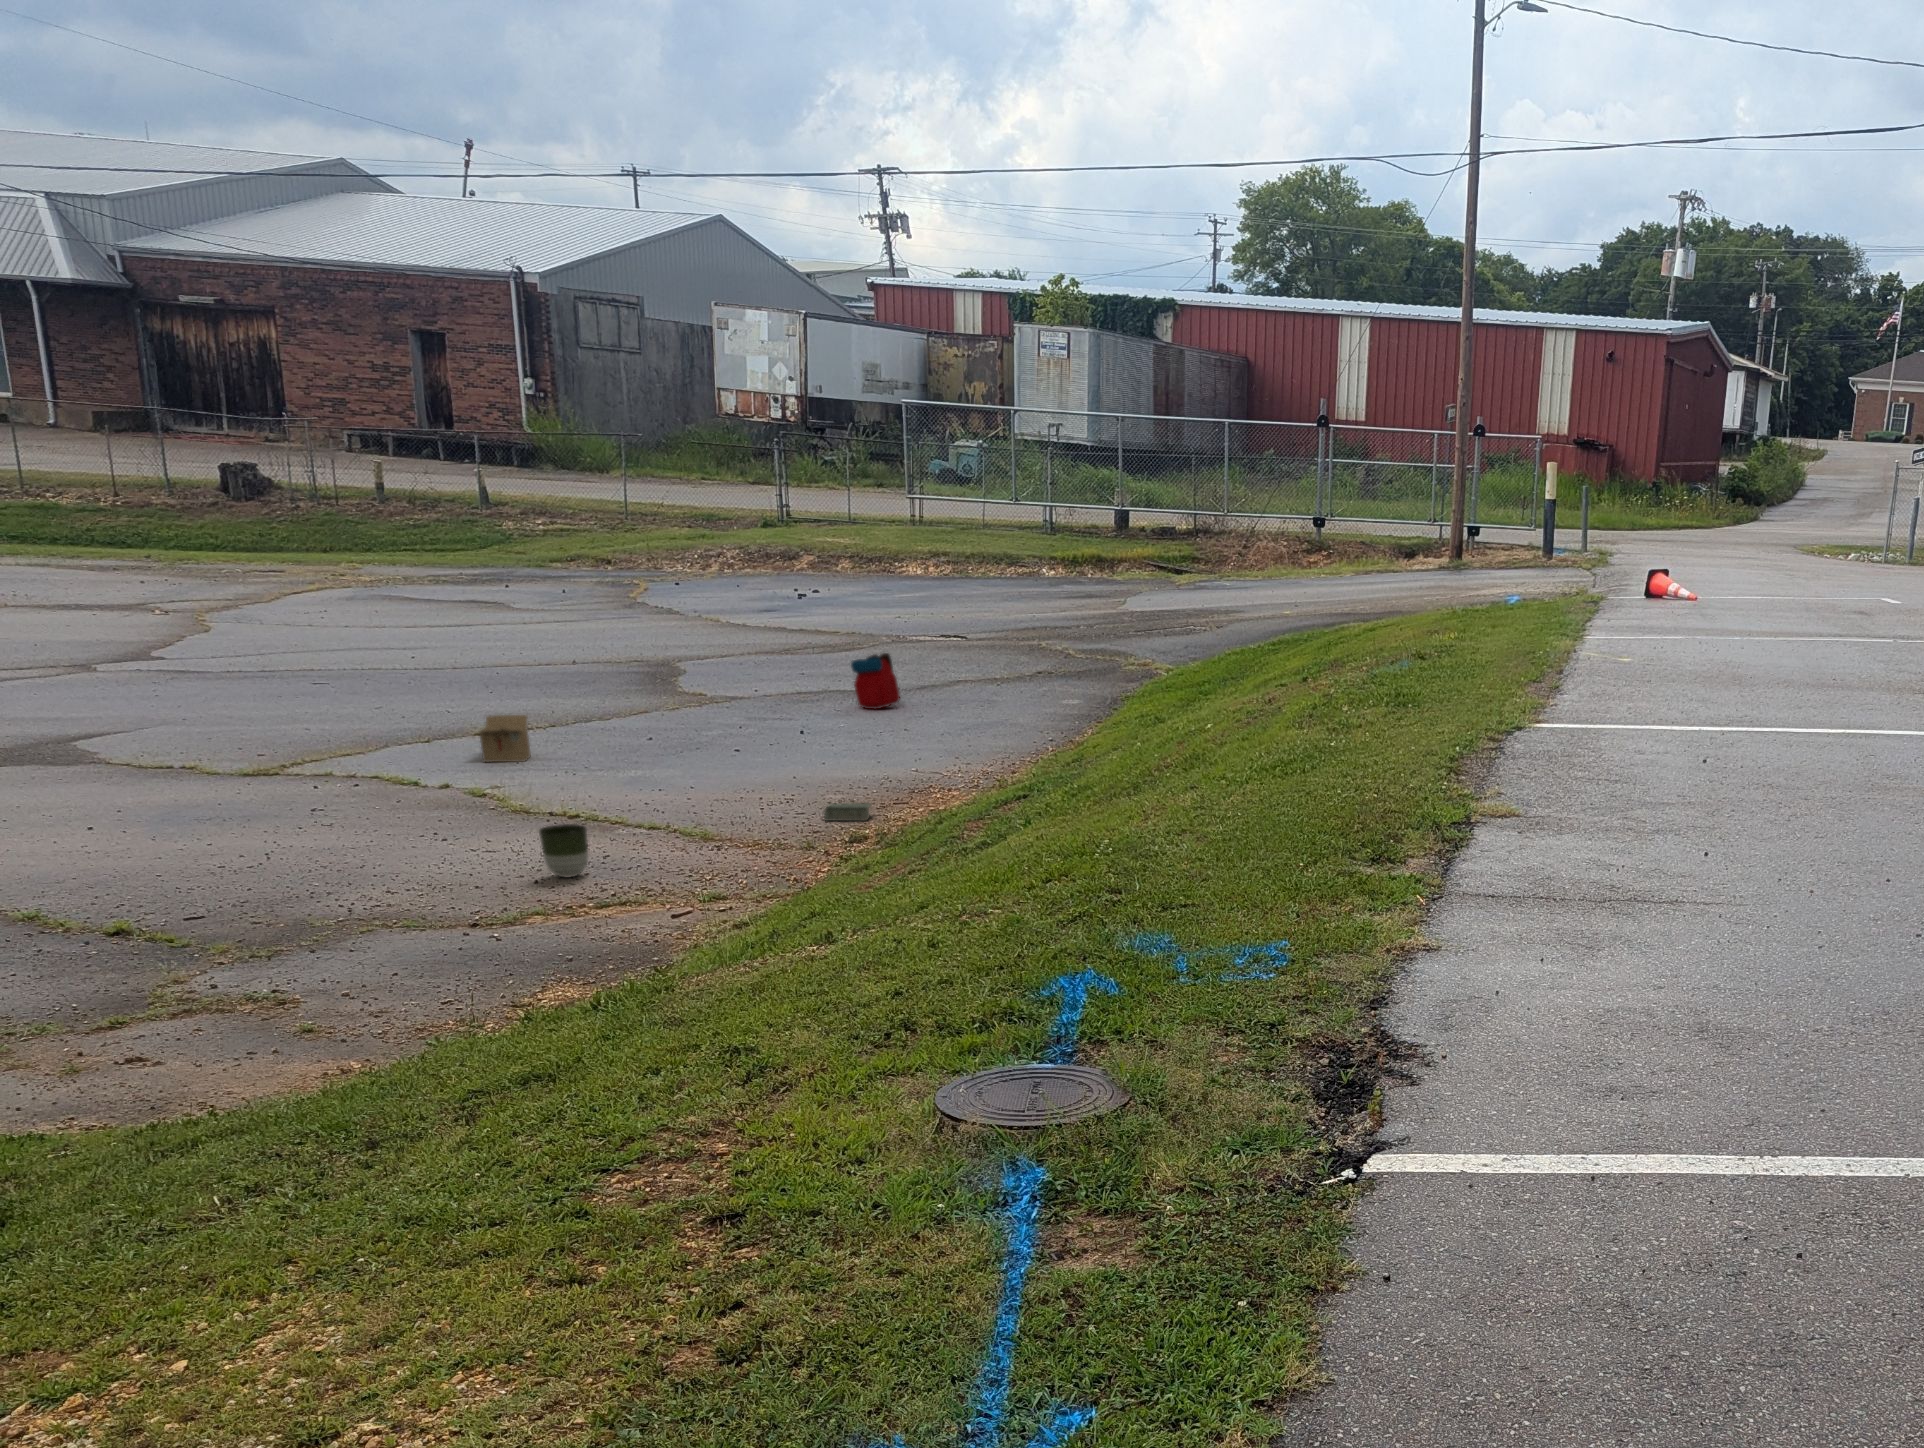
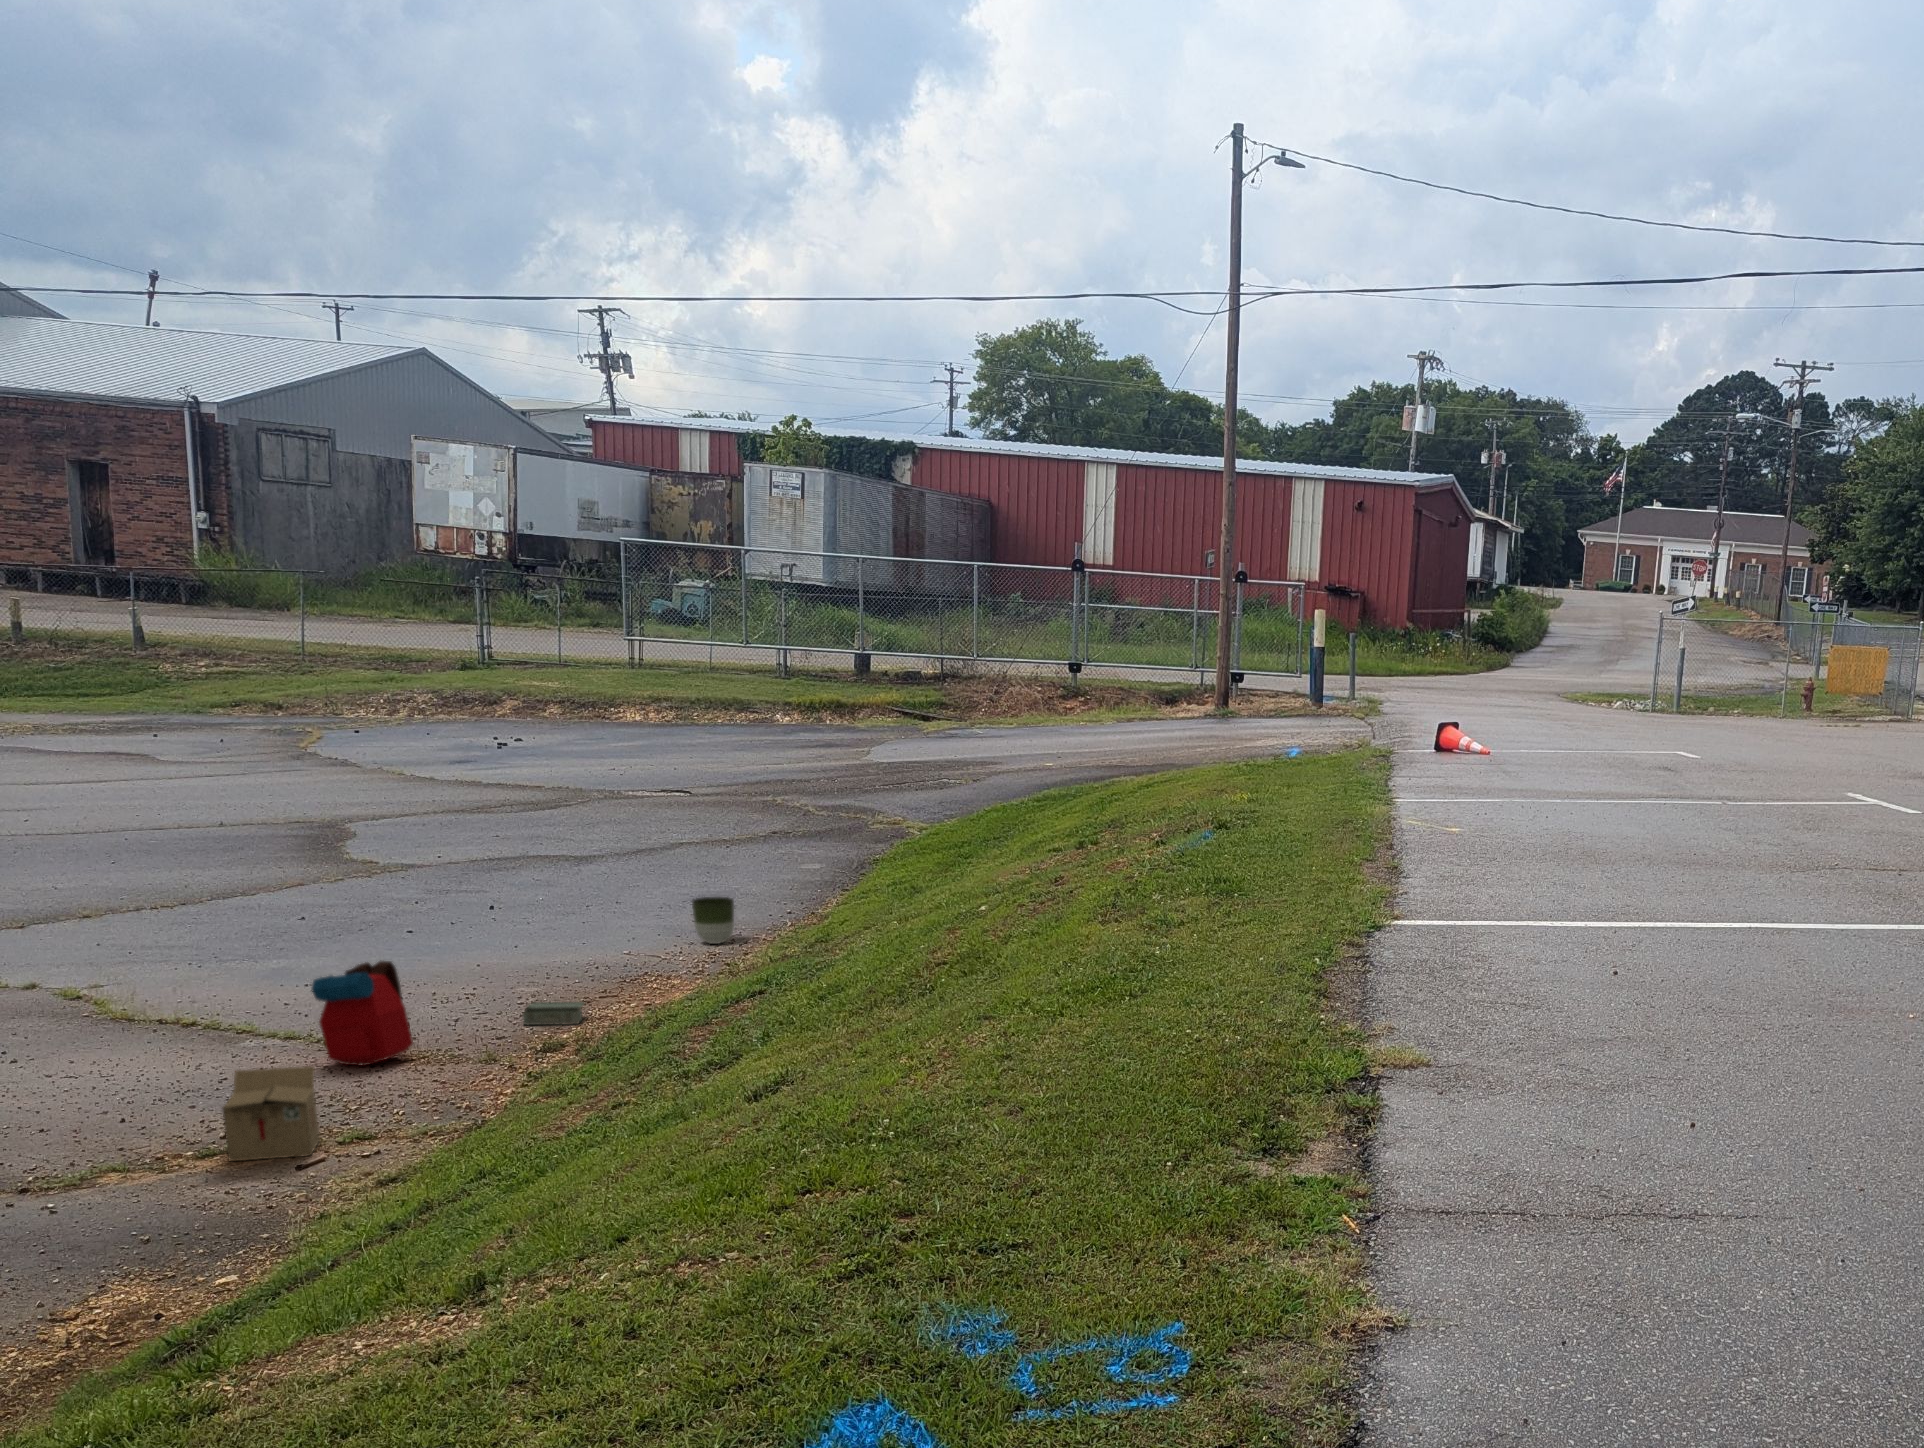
backpack: present [851,653,900,709] -> present [312,961,413,1066]
cardboard box: present [479,715,531,762] -> present [222,1066,320,1161]
planter: present [539,824,588,877] -> present [692,897,734,944]

